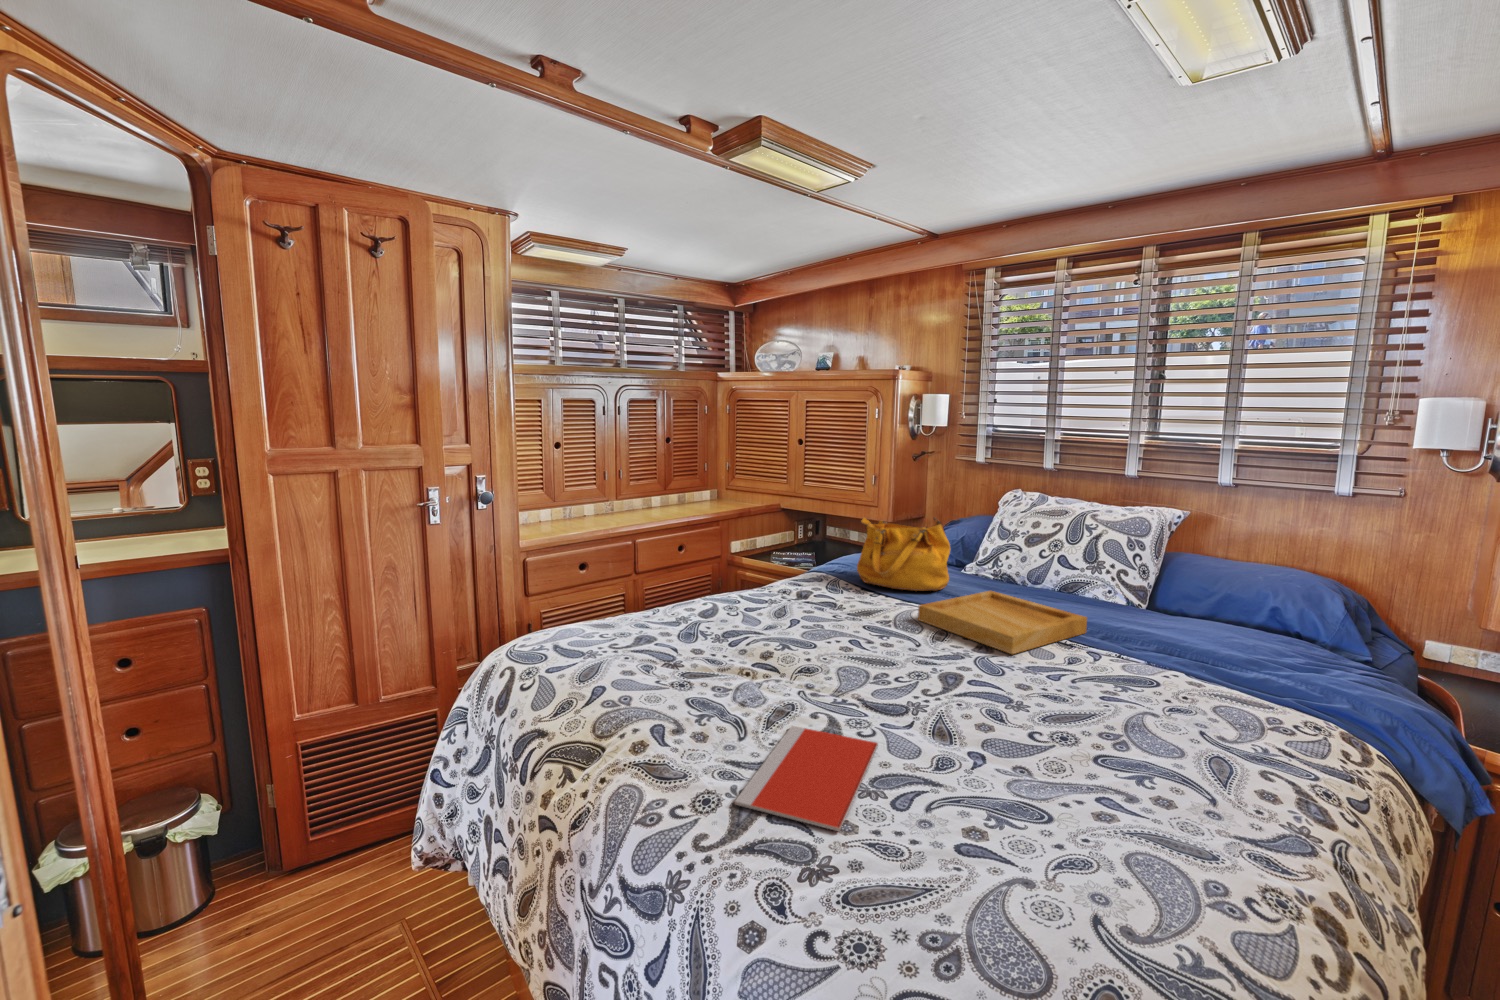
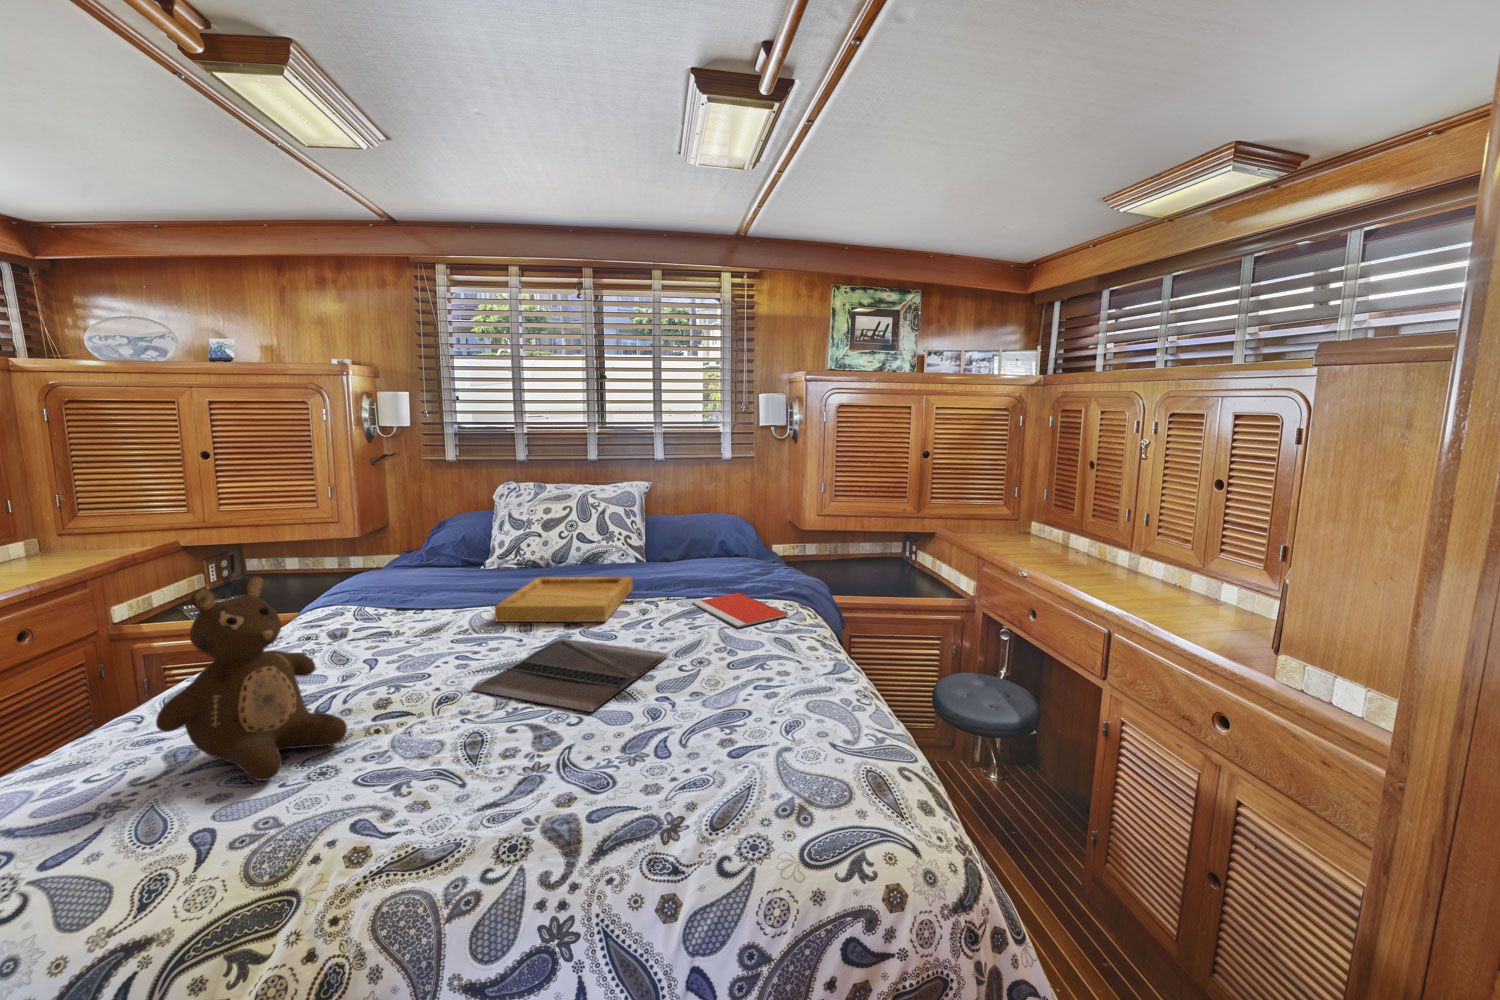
handbag: present [857,518,950,591] -> none [376,518,488,606]
teddy bear: none [628,529,732,673] -> present [156,576,347,781]
laptop: none [832,654,1031,731] -> present [472,638,668,712]
notebook: present [735,726,878,831] -> present [692,593,788,628]

